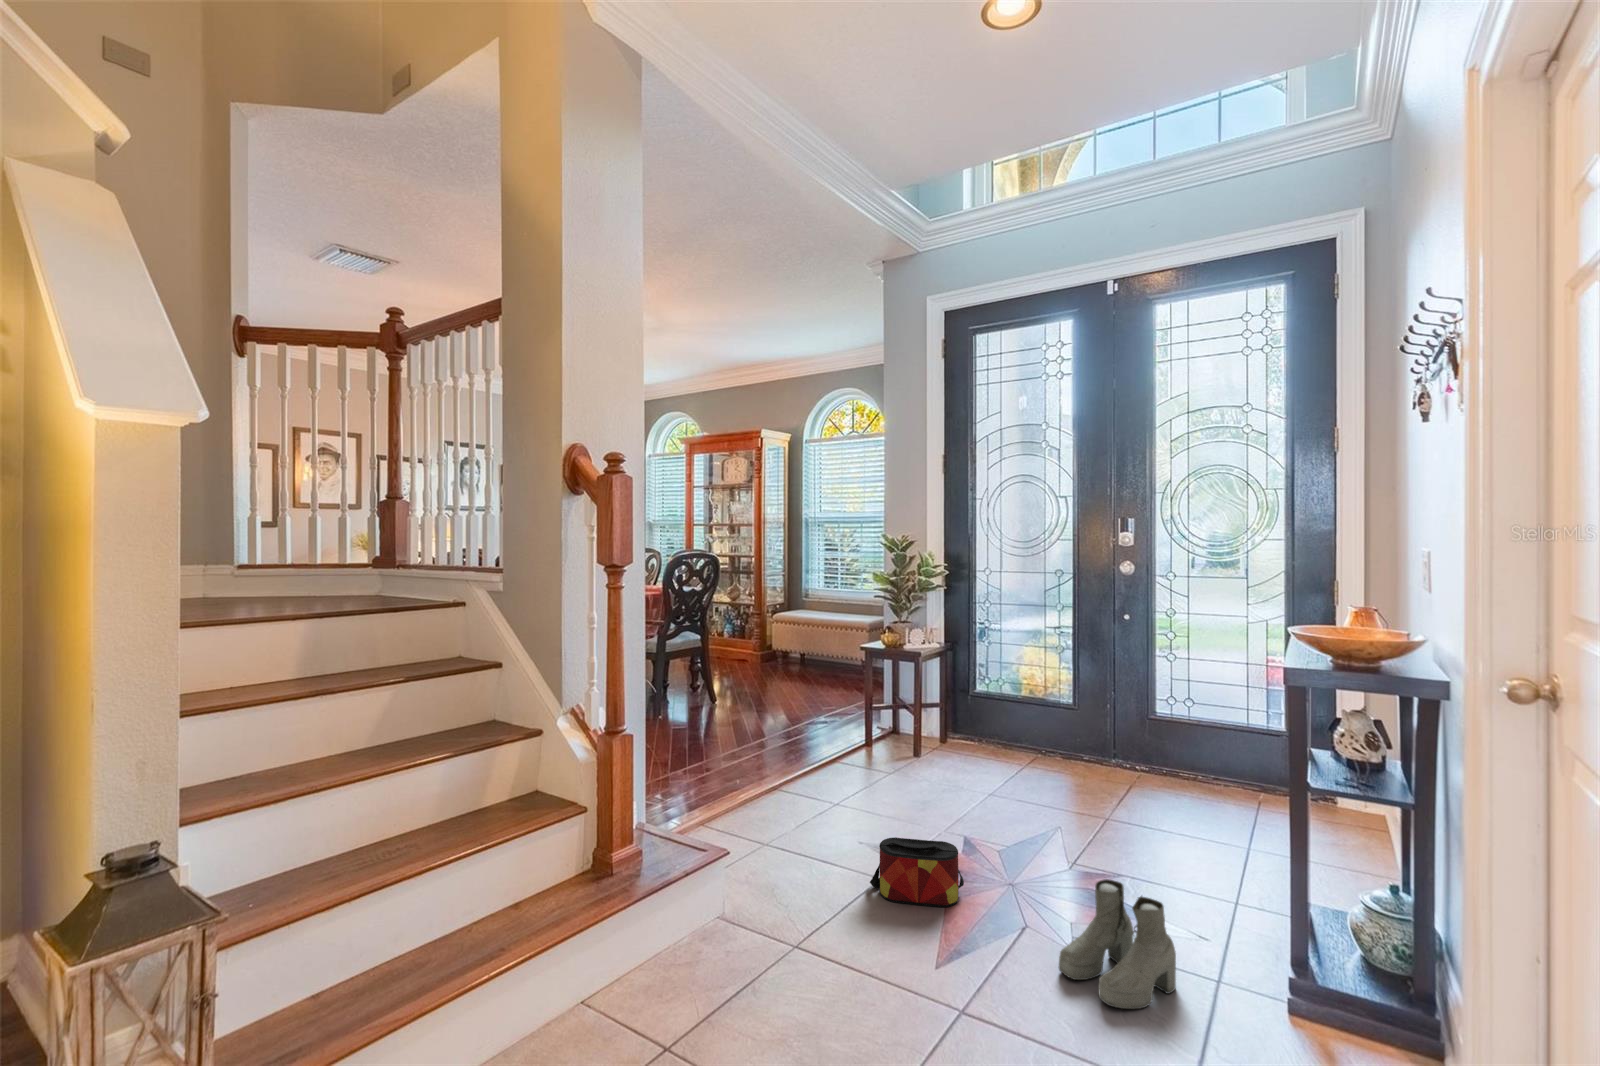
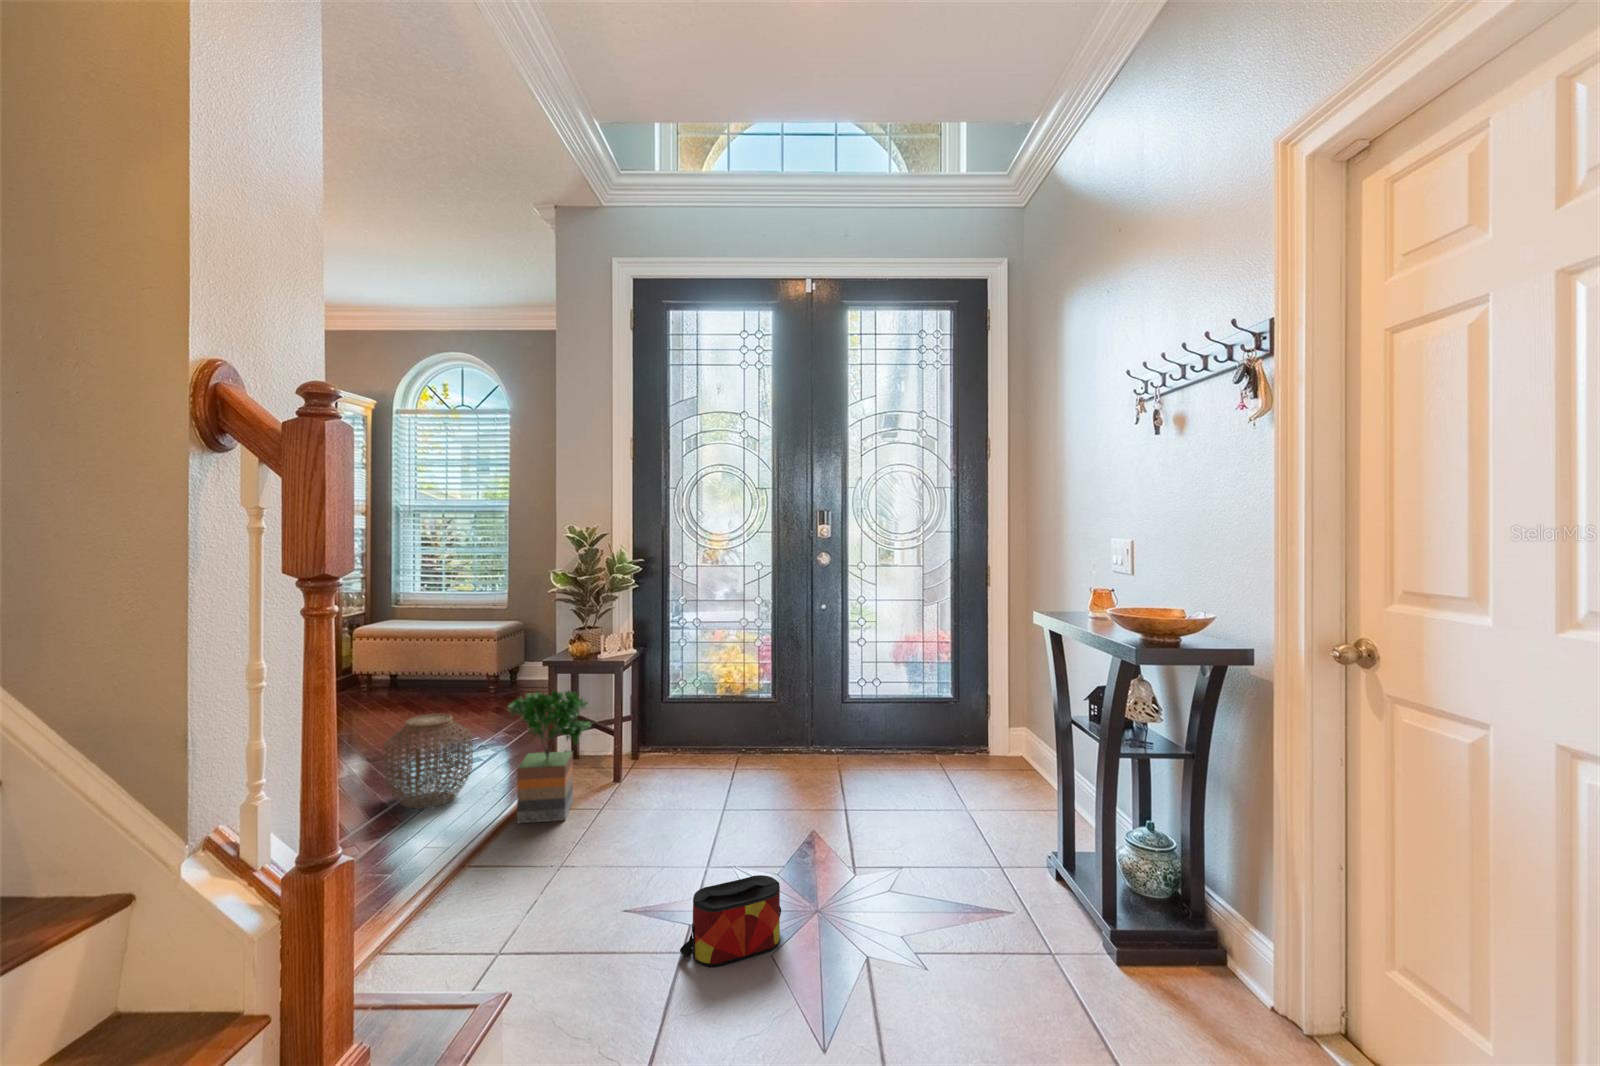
potted tree: none [817,666,882,776] -> present [509,691,590,823]
woven basket: none [746,677,806,747] -> present [383,714,473,809]
boots: present [1059,879,1176,1009] -> none [917,867,1006,994]

